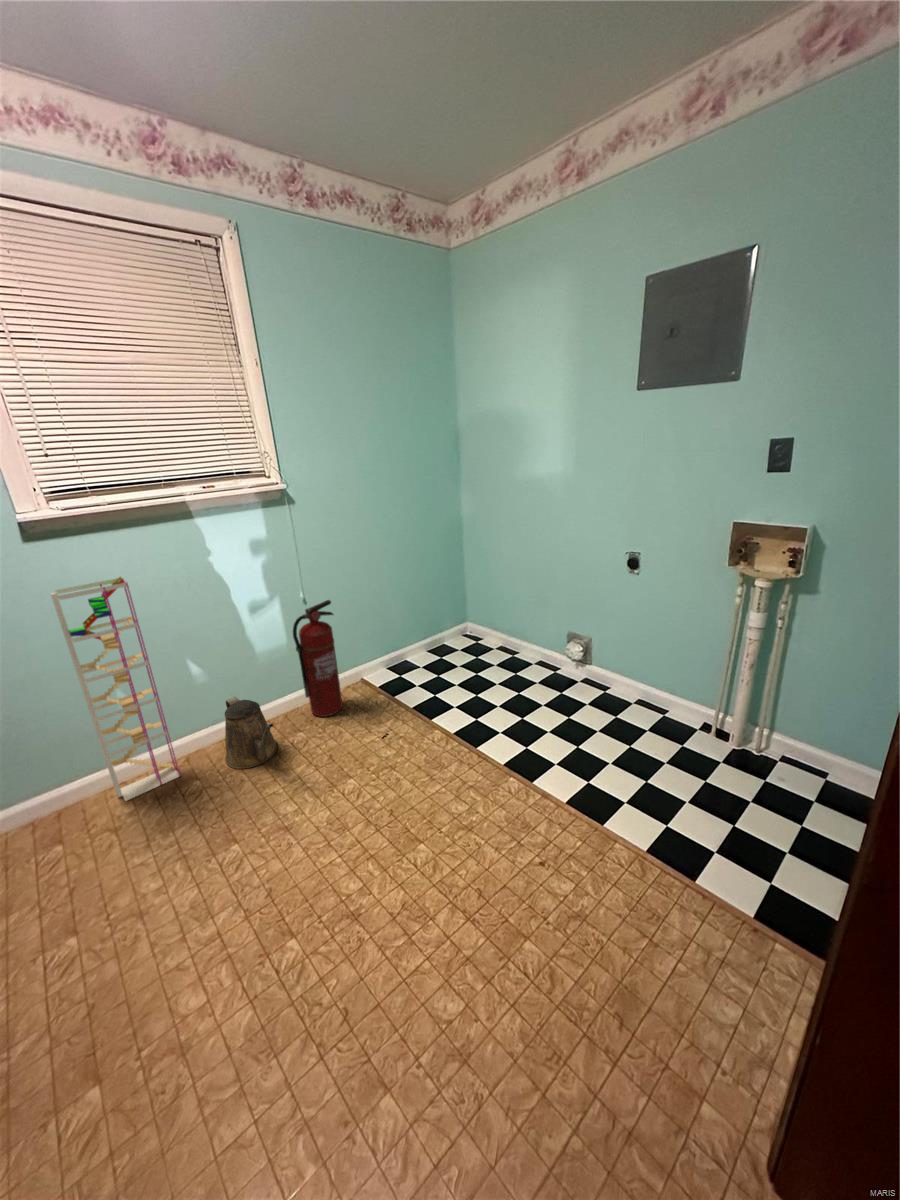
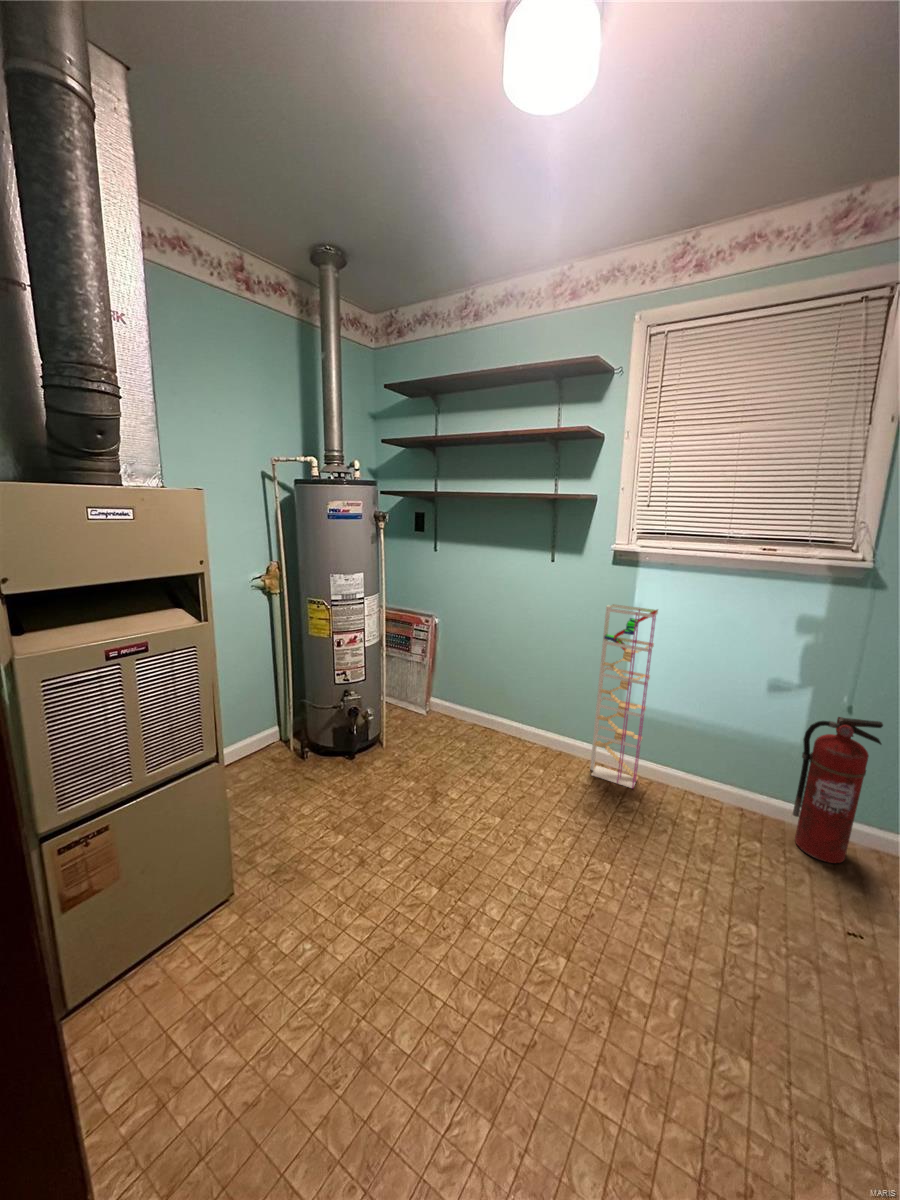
watering can: present [225,697,277,769] -> none [669,756,727,837]

